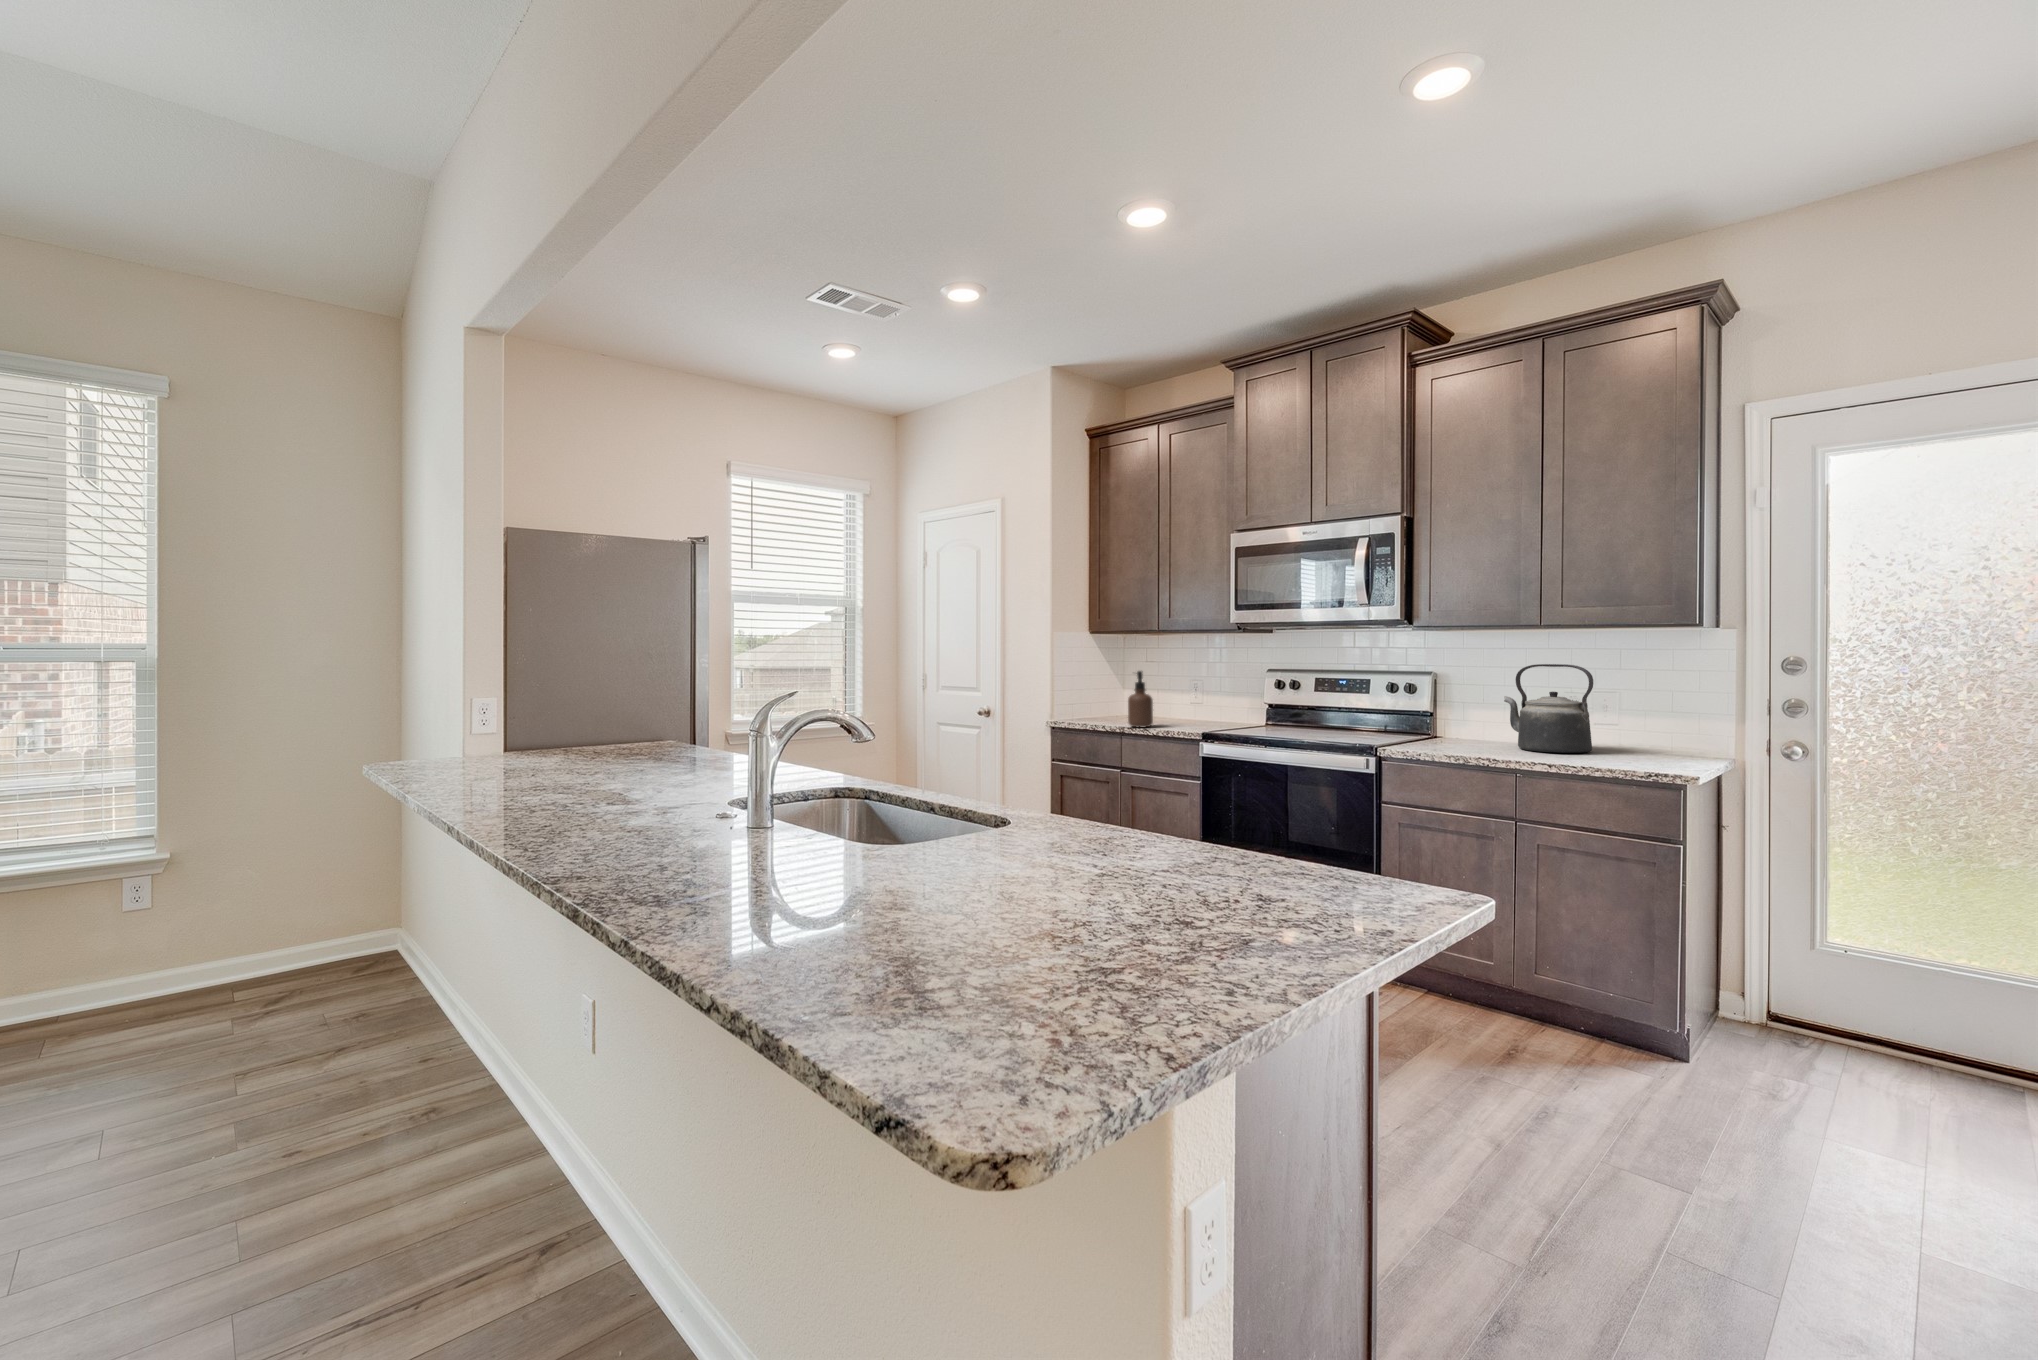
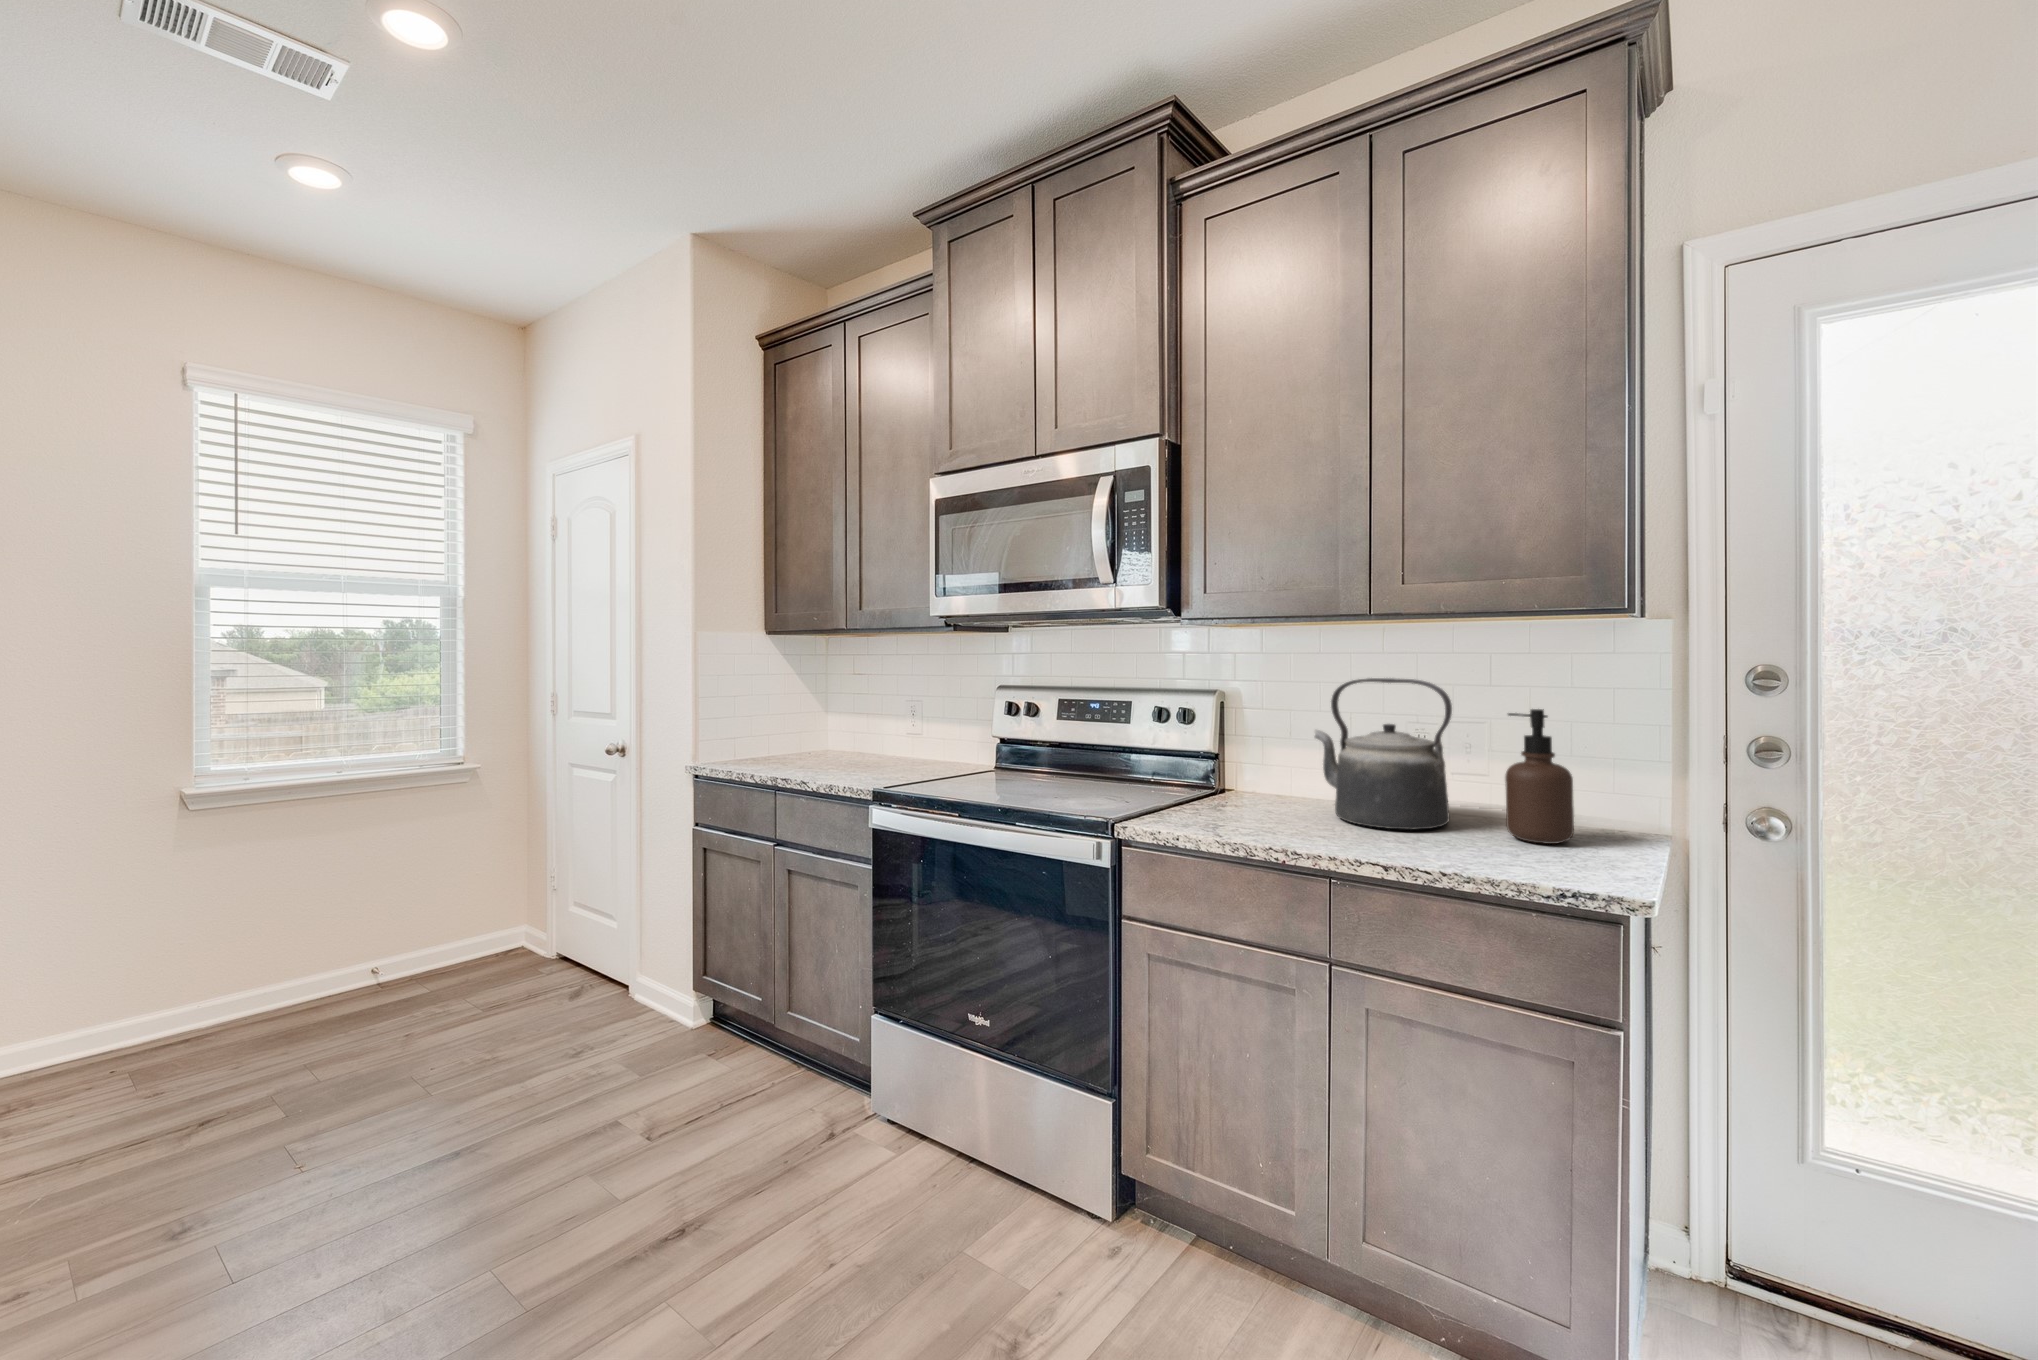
soap dispenser: present [1128,671,1153,727] -> present [1505,709,1574,844]

